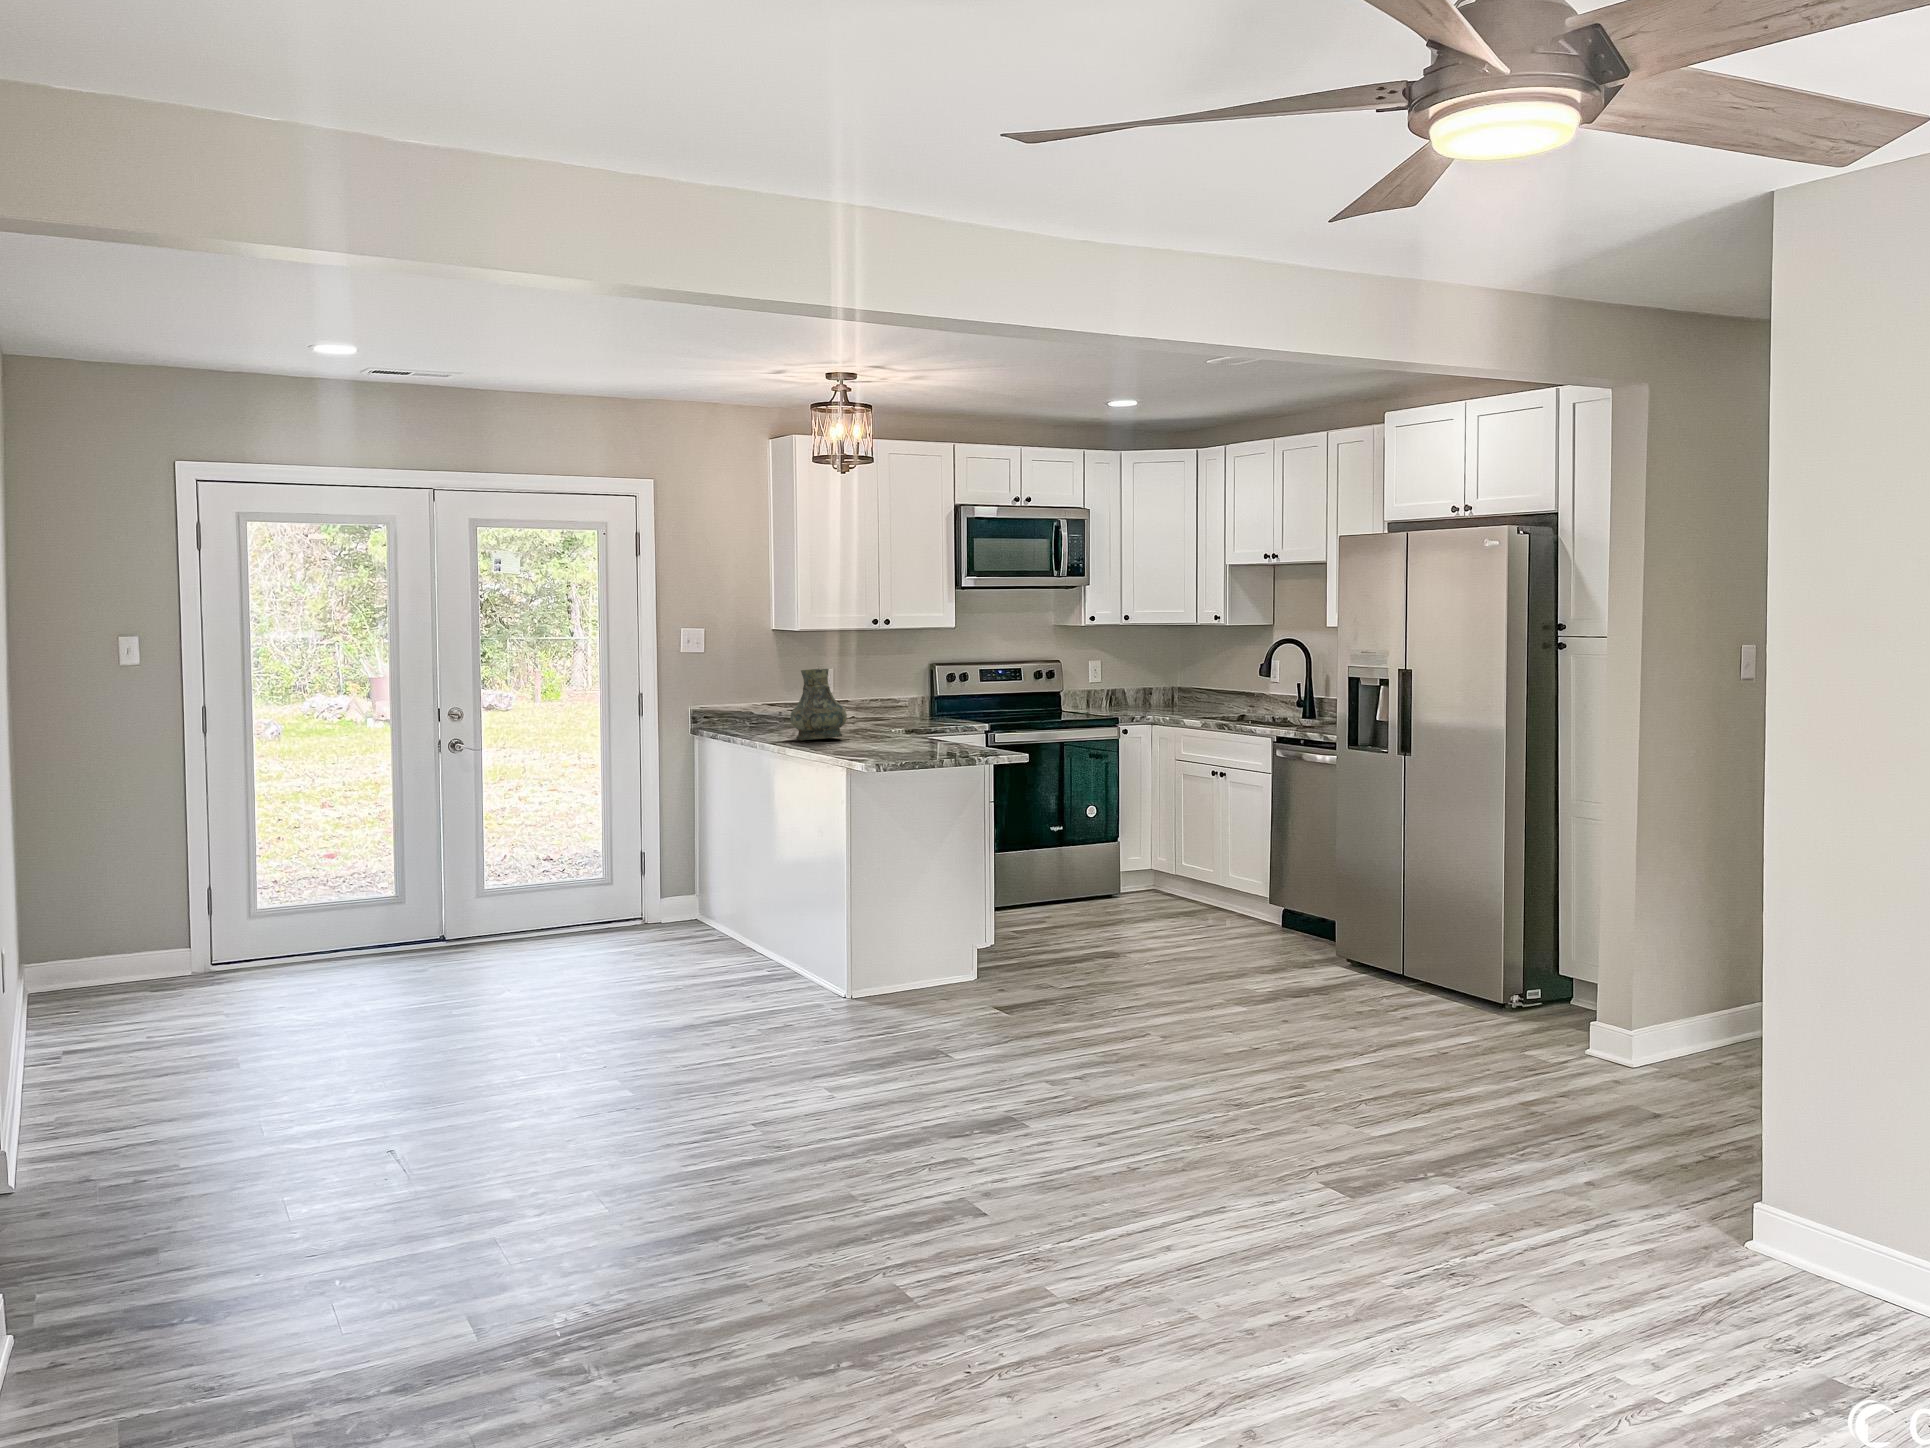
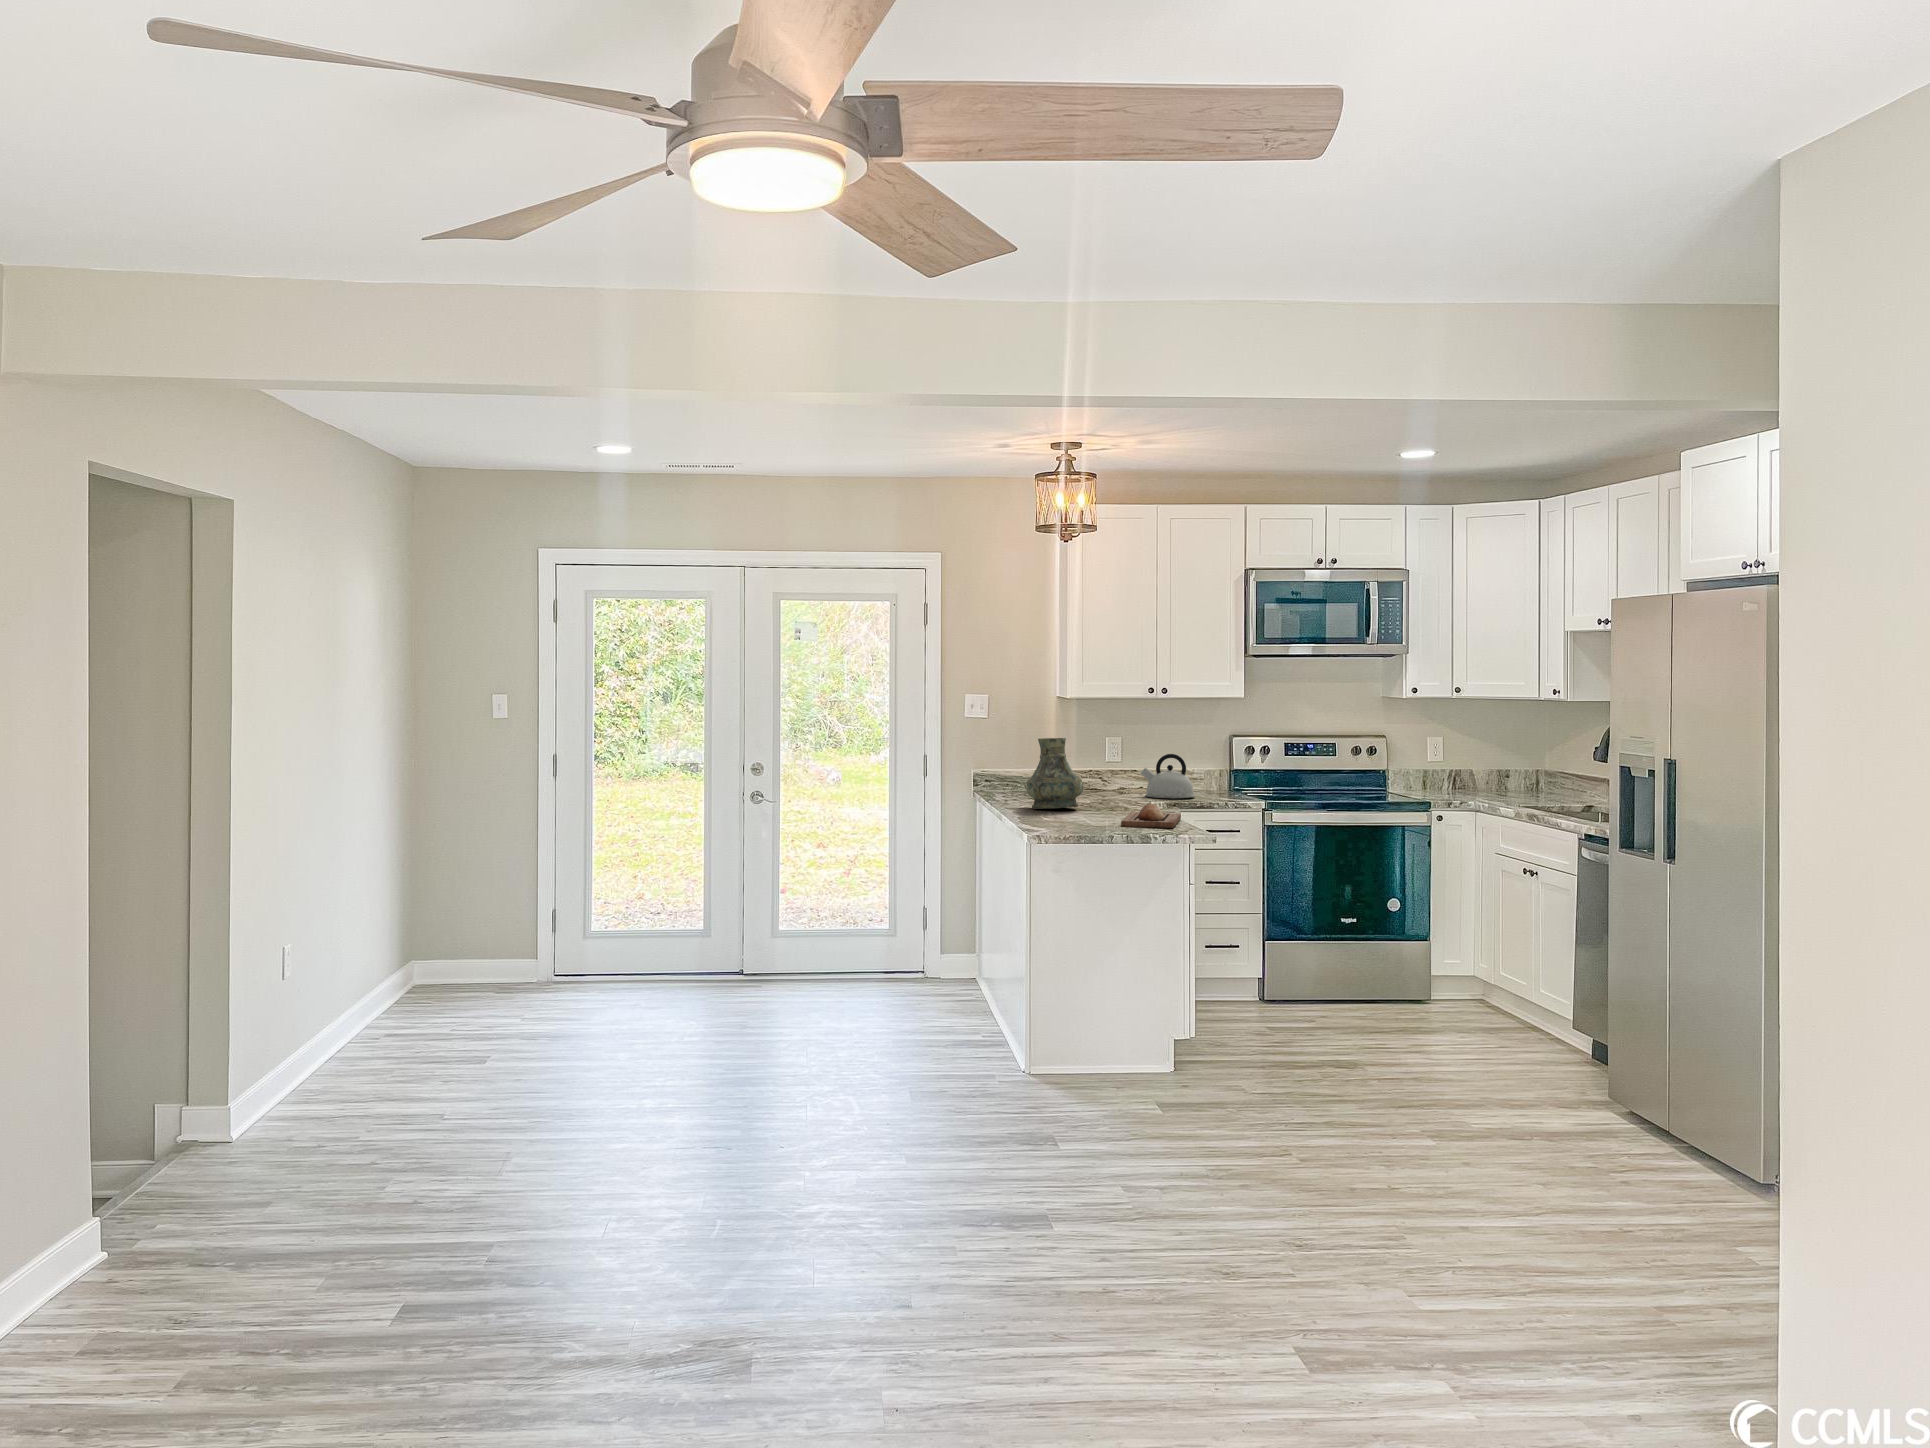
kettle: none [861,683,913,725] -> present [1141,754,1195,798]
bread loaf: none [905,729,966,751] -> present [1121,804,1181,828]

